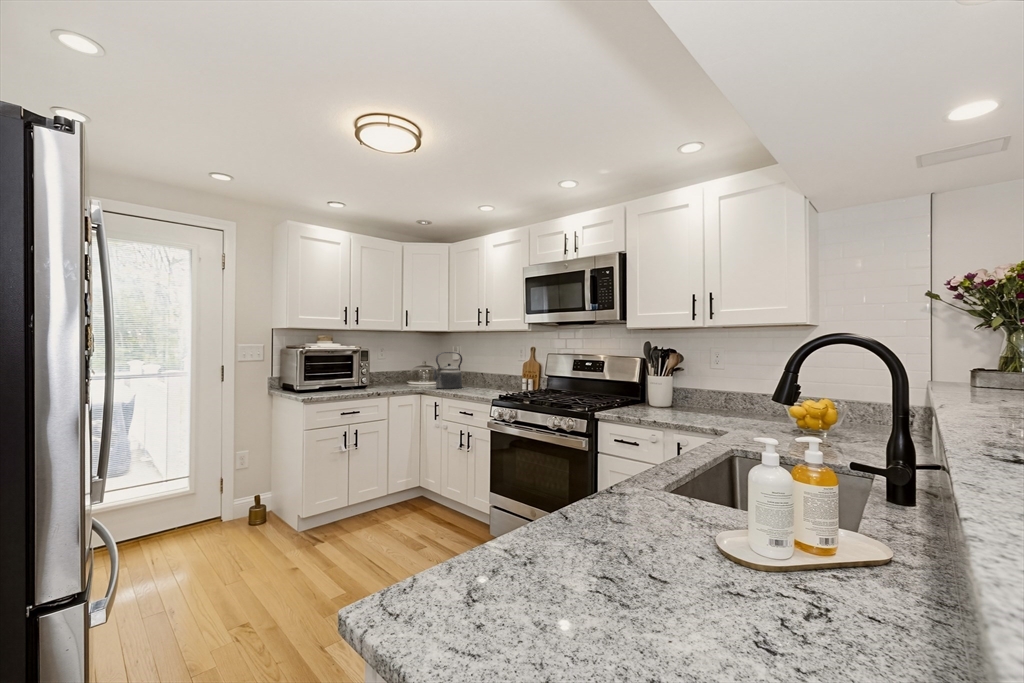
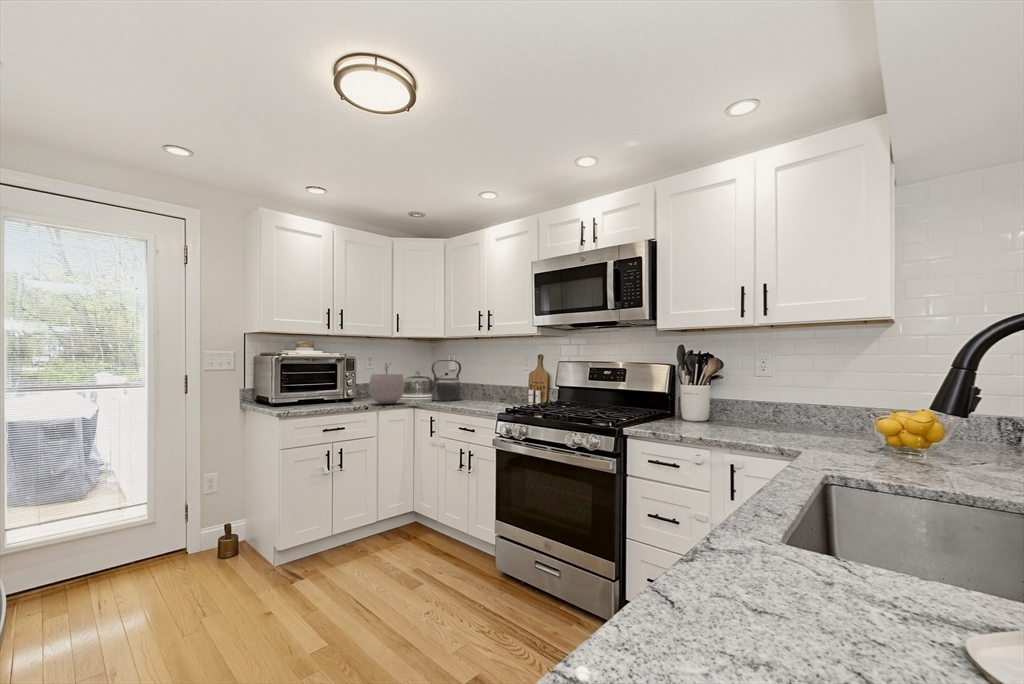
plant pot: none [381,353,412,391] -> present [369,367,404,404]

